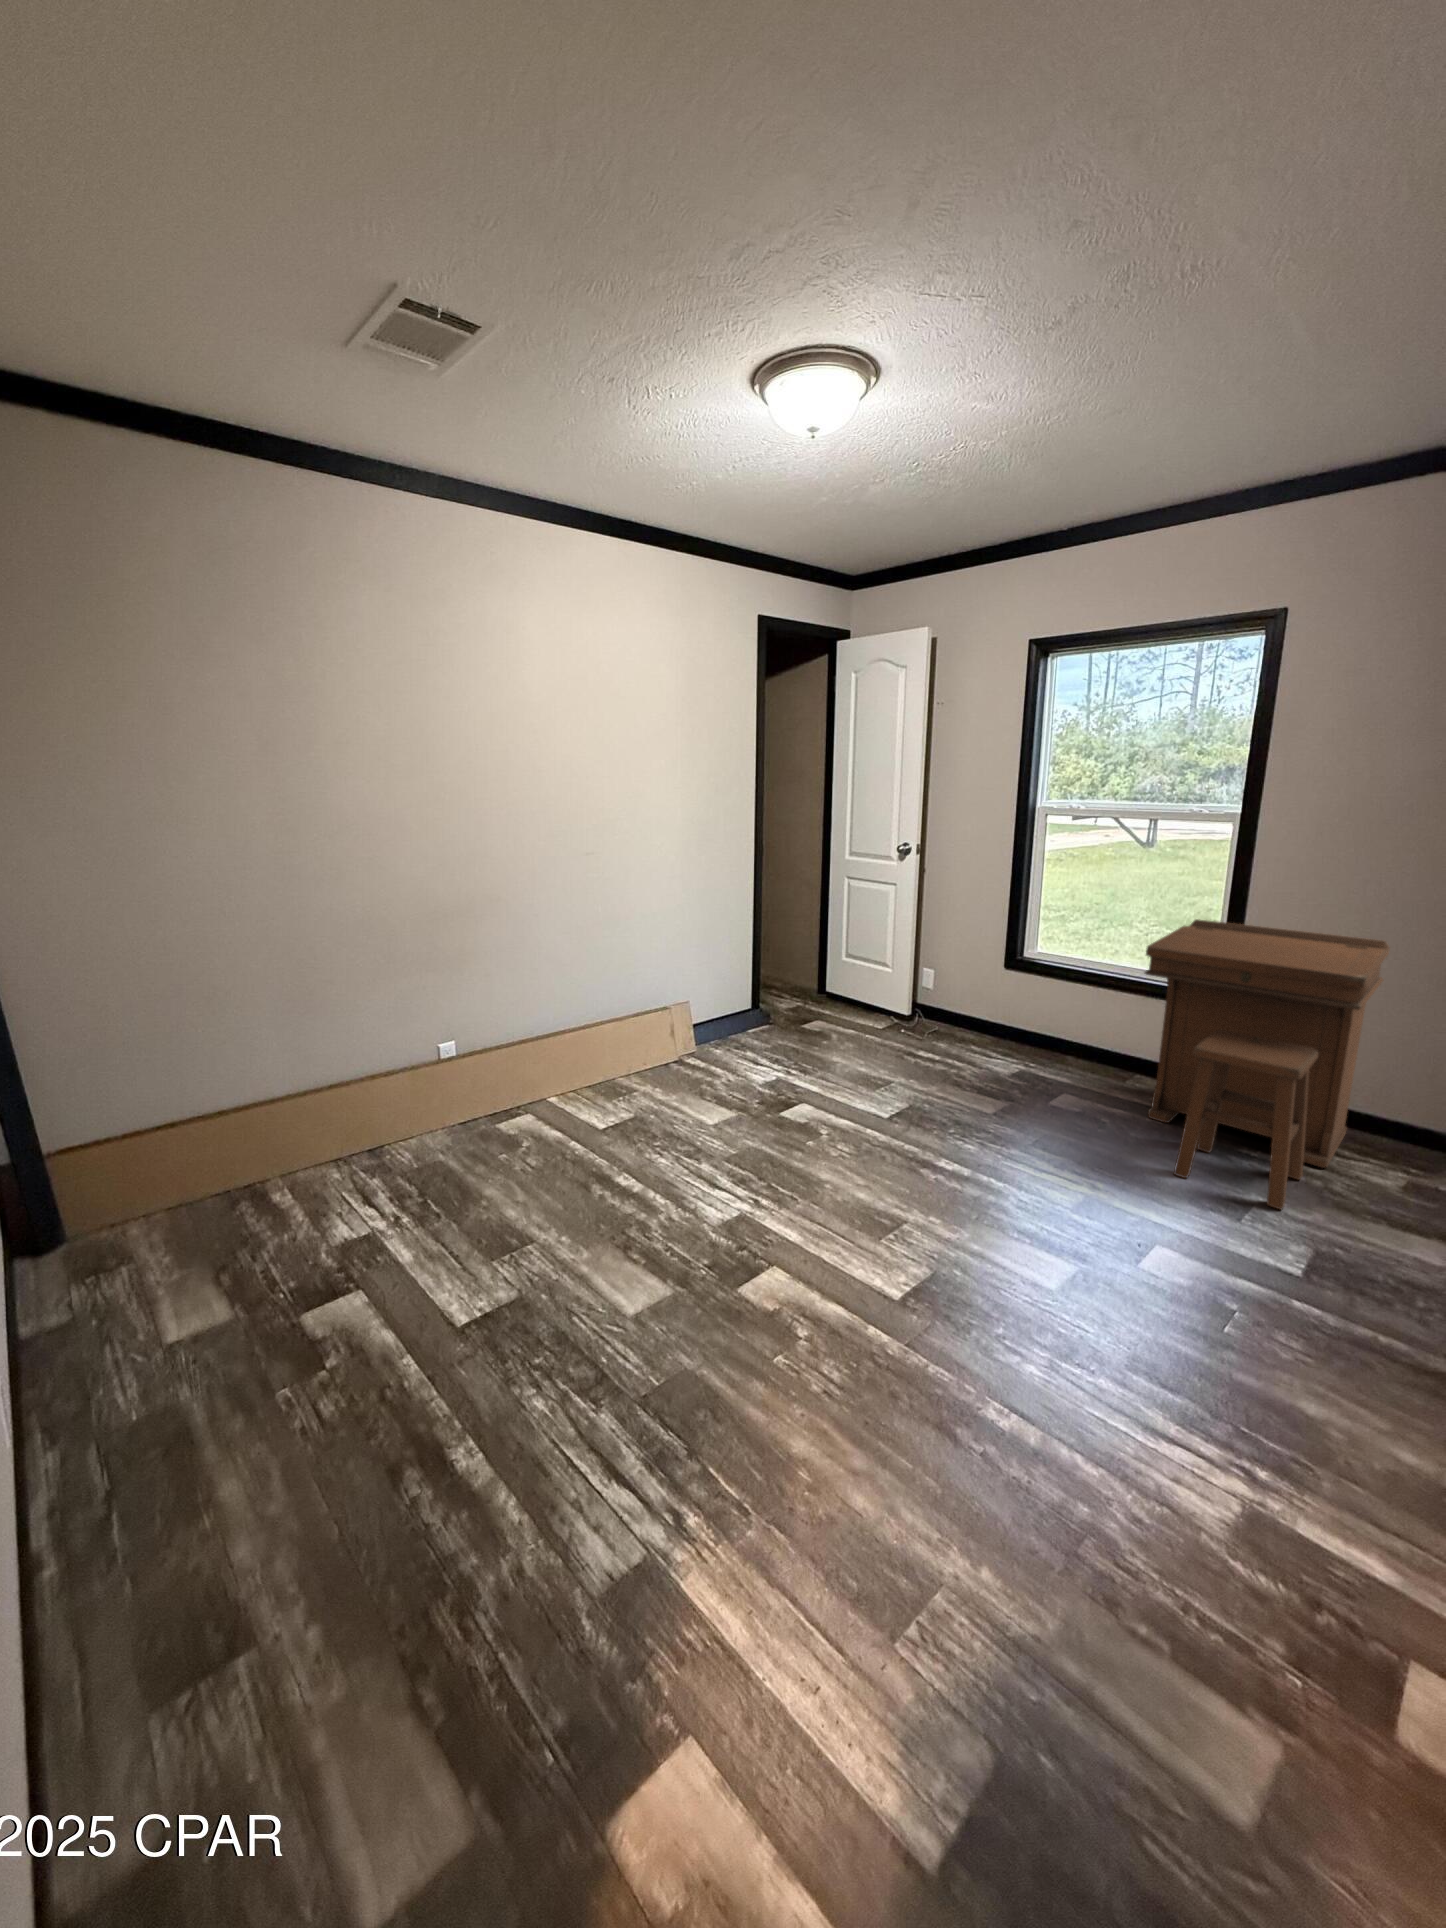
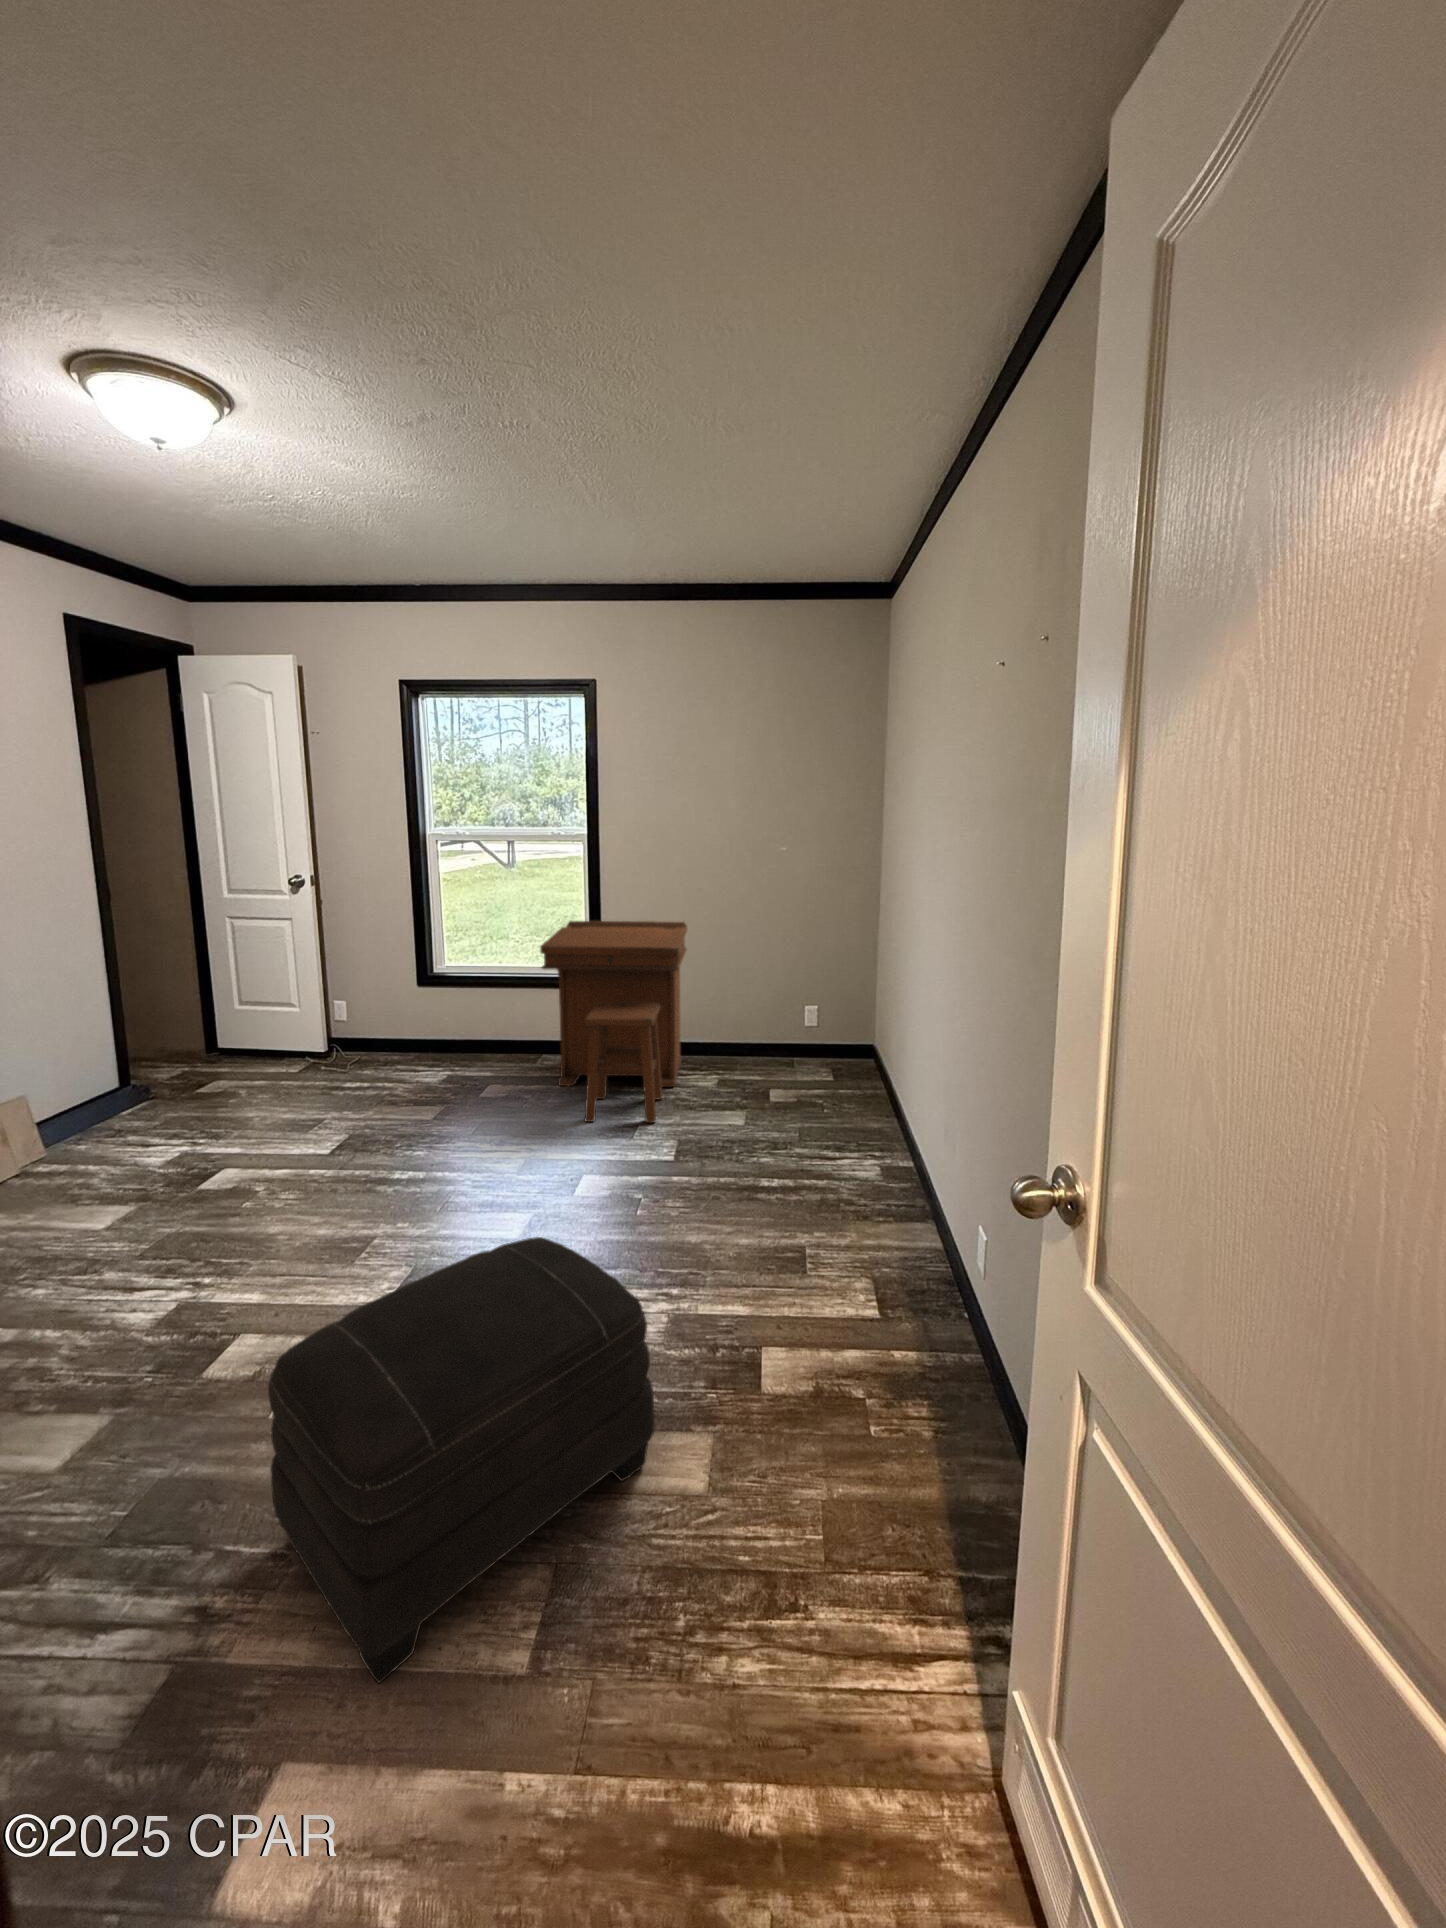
ottoman: none [744,1309,1194,1734] -> present [268,1237,655,1683]

